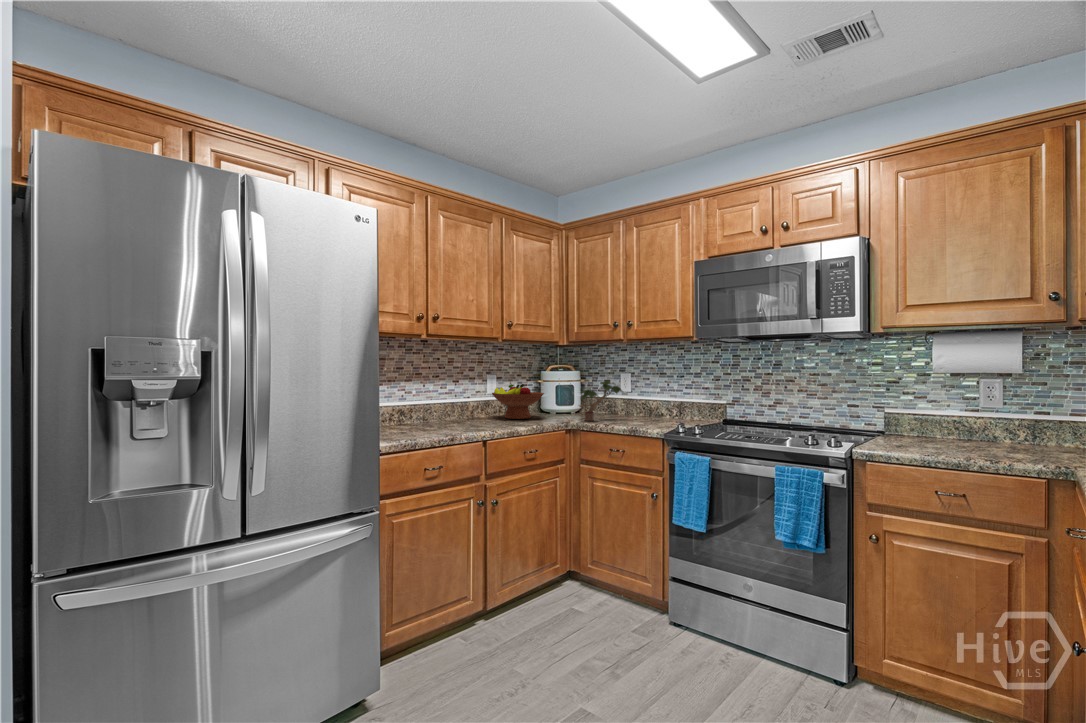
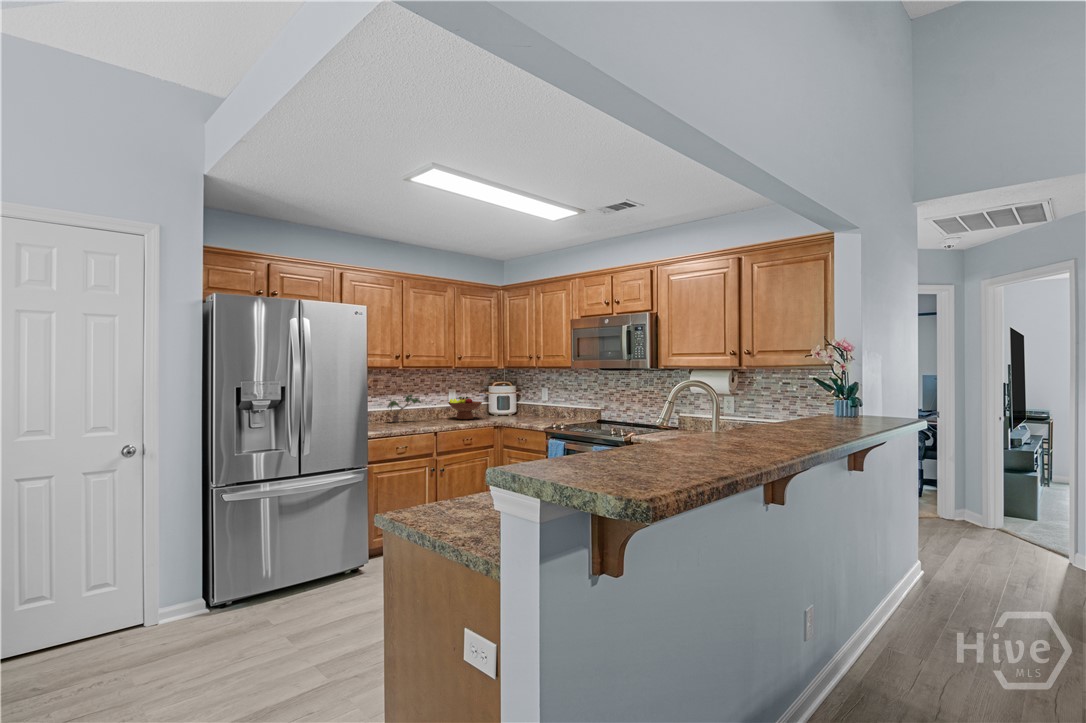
potted plant: present [579,380,623,421] -> present [388,395,421,422]

